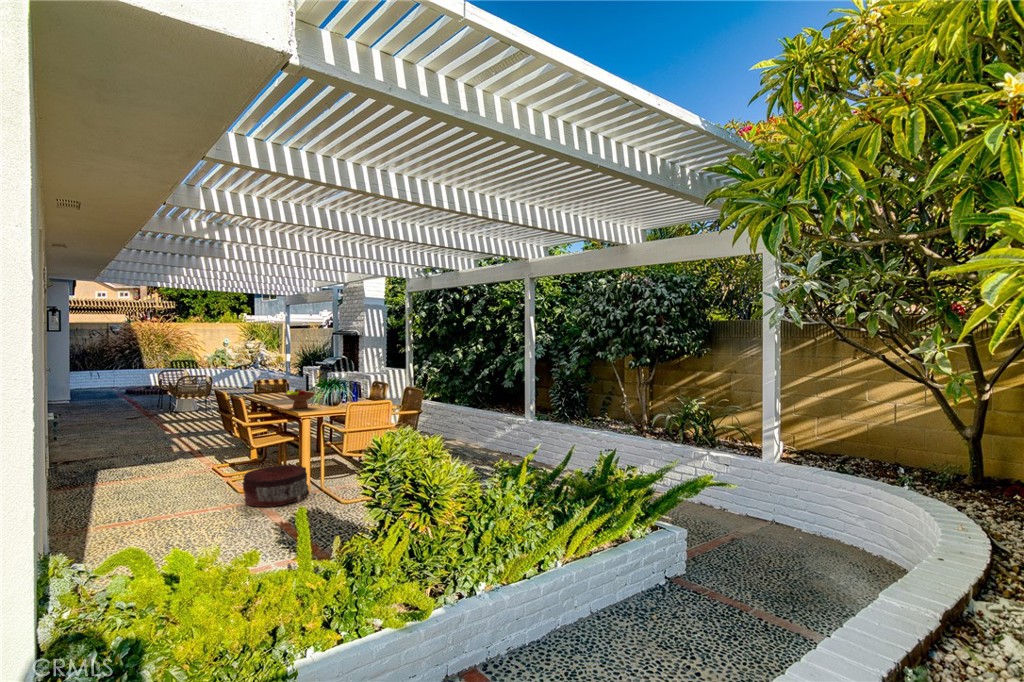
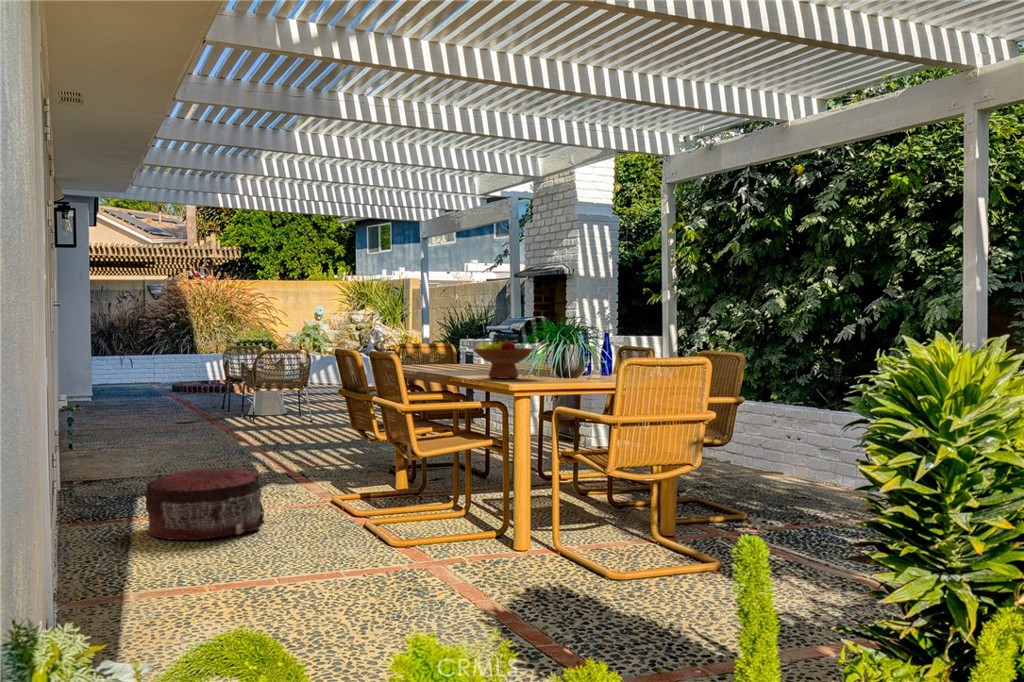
pouf: present [242,464,309,507] -> present [145,469,265,540]

